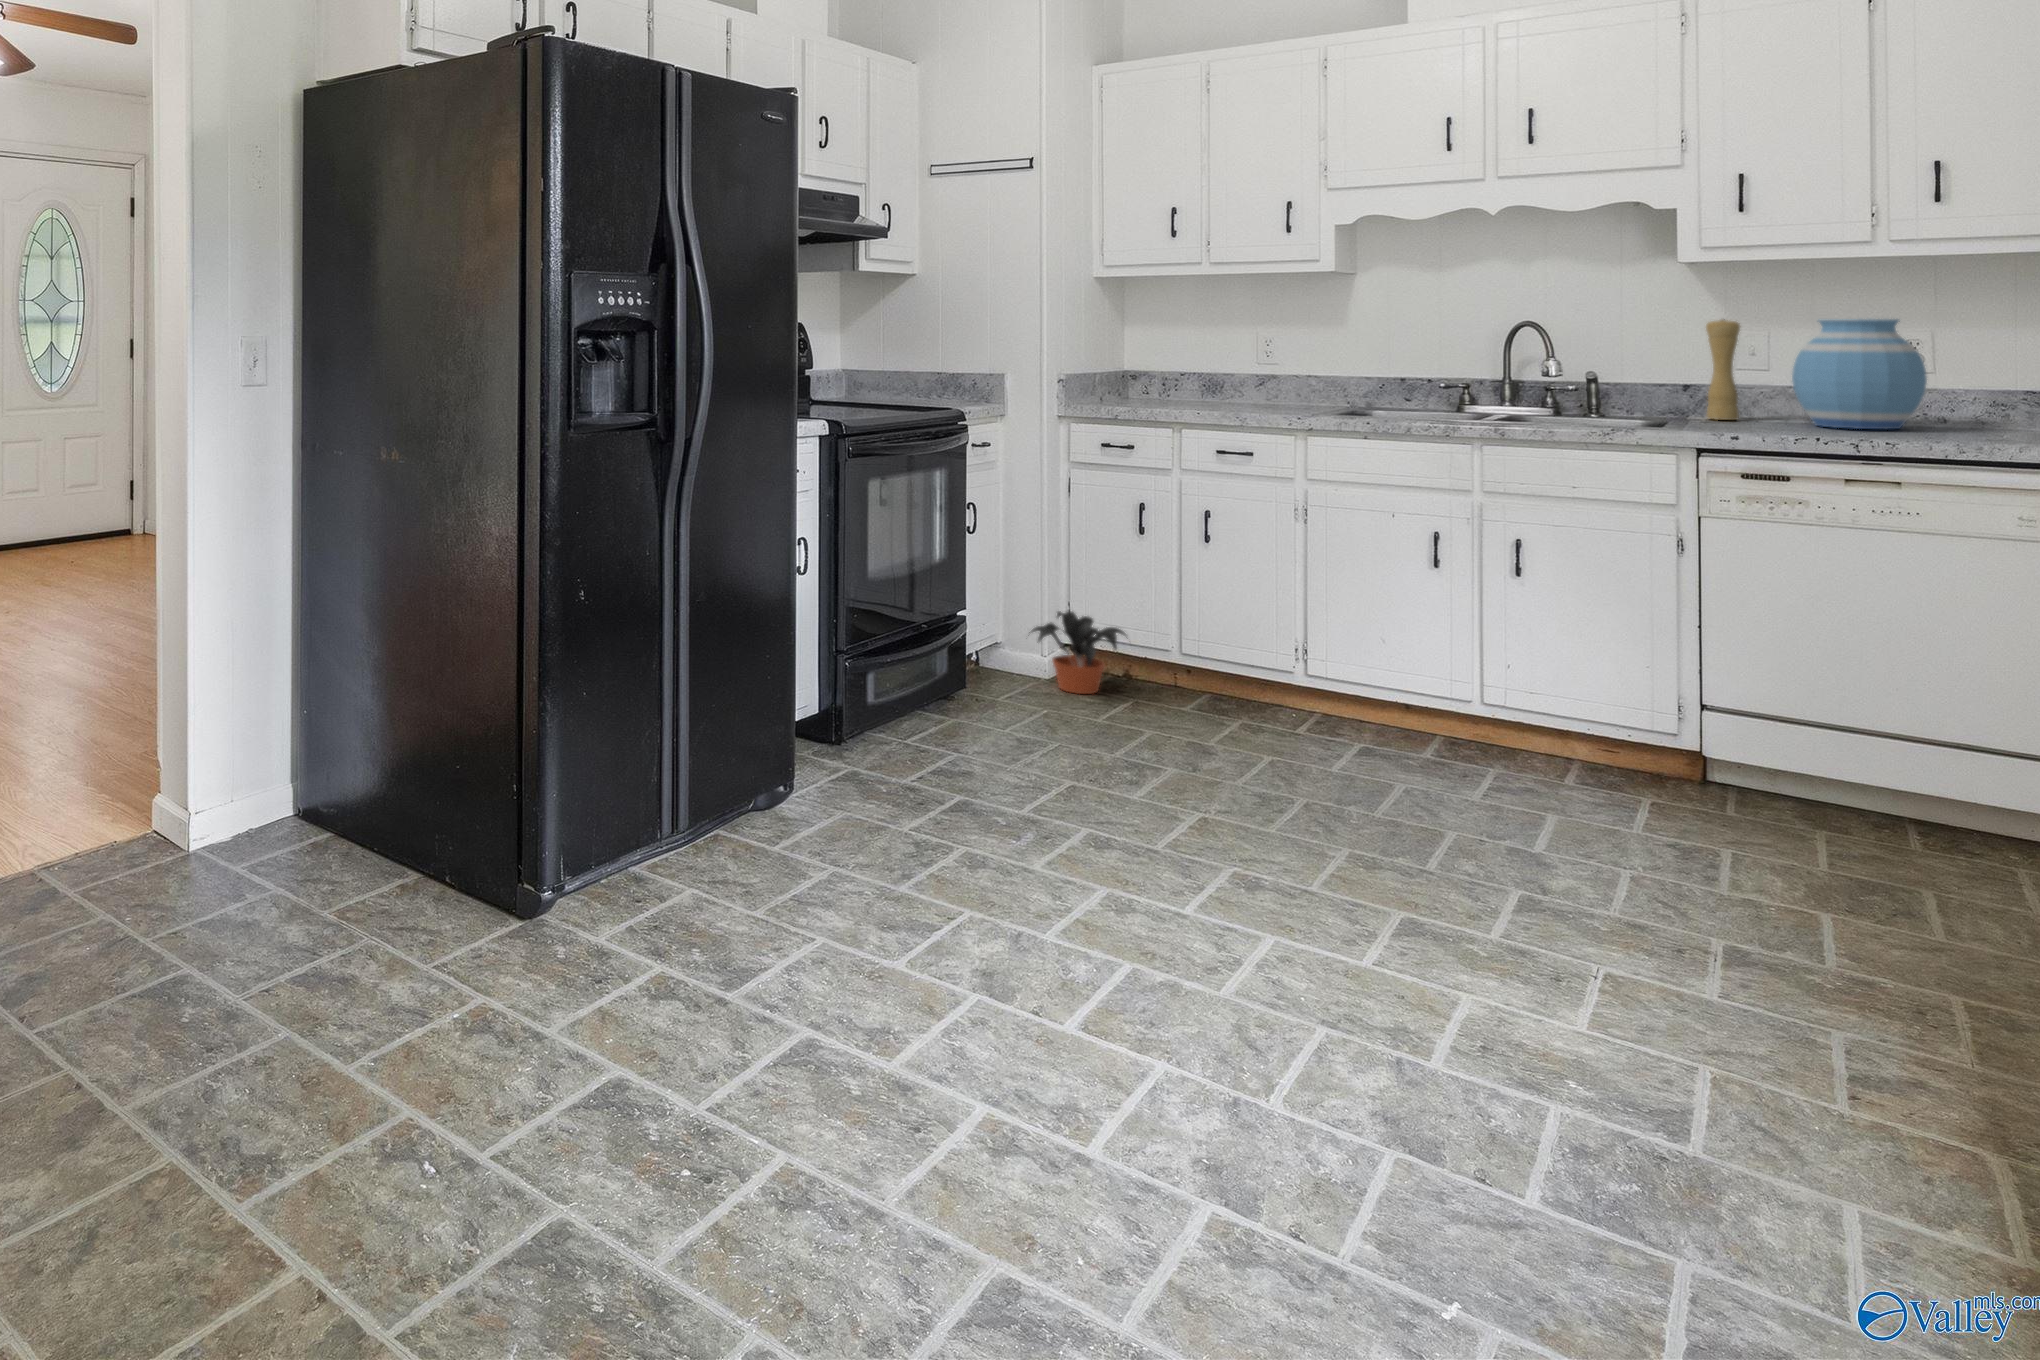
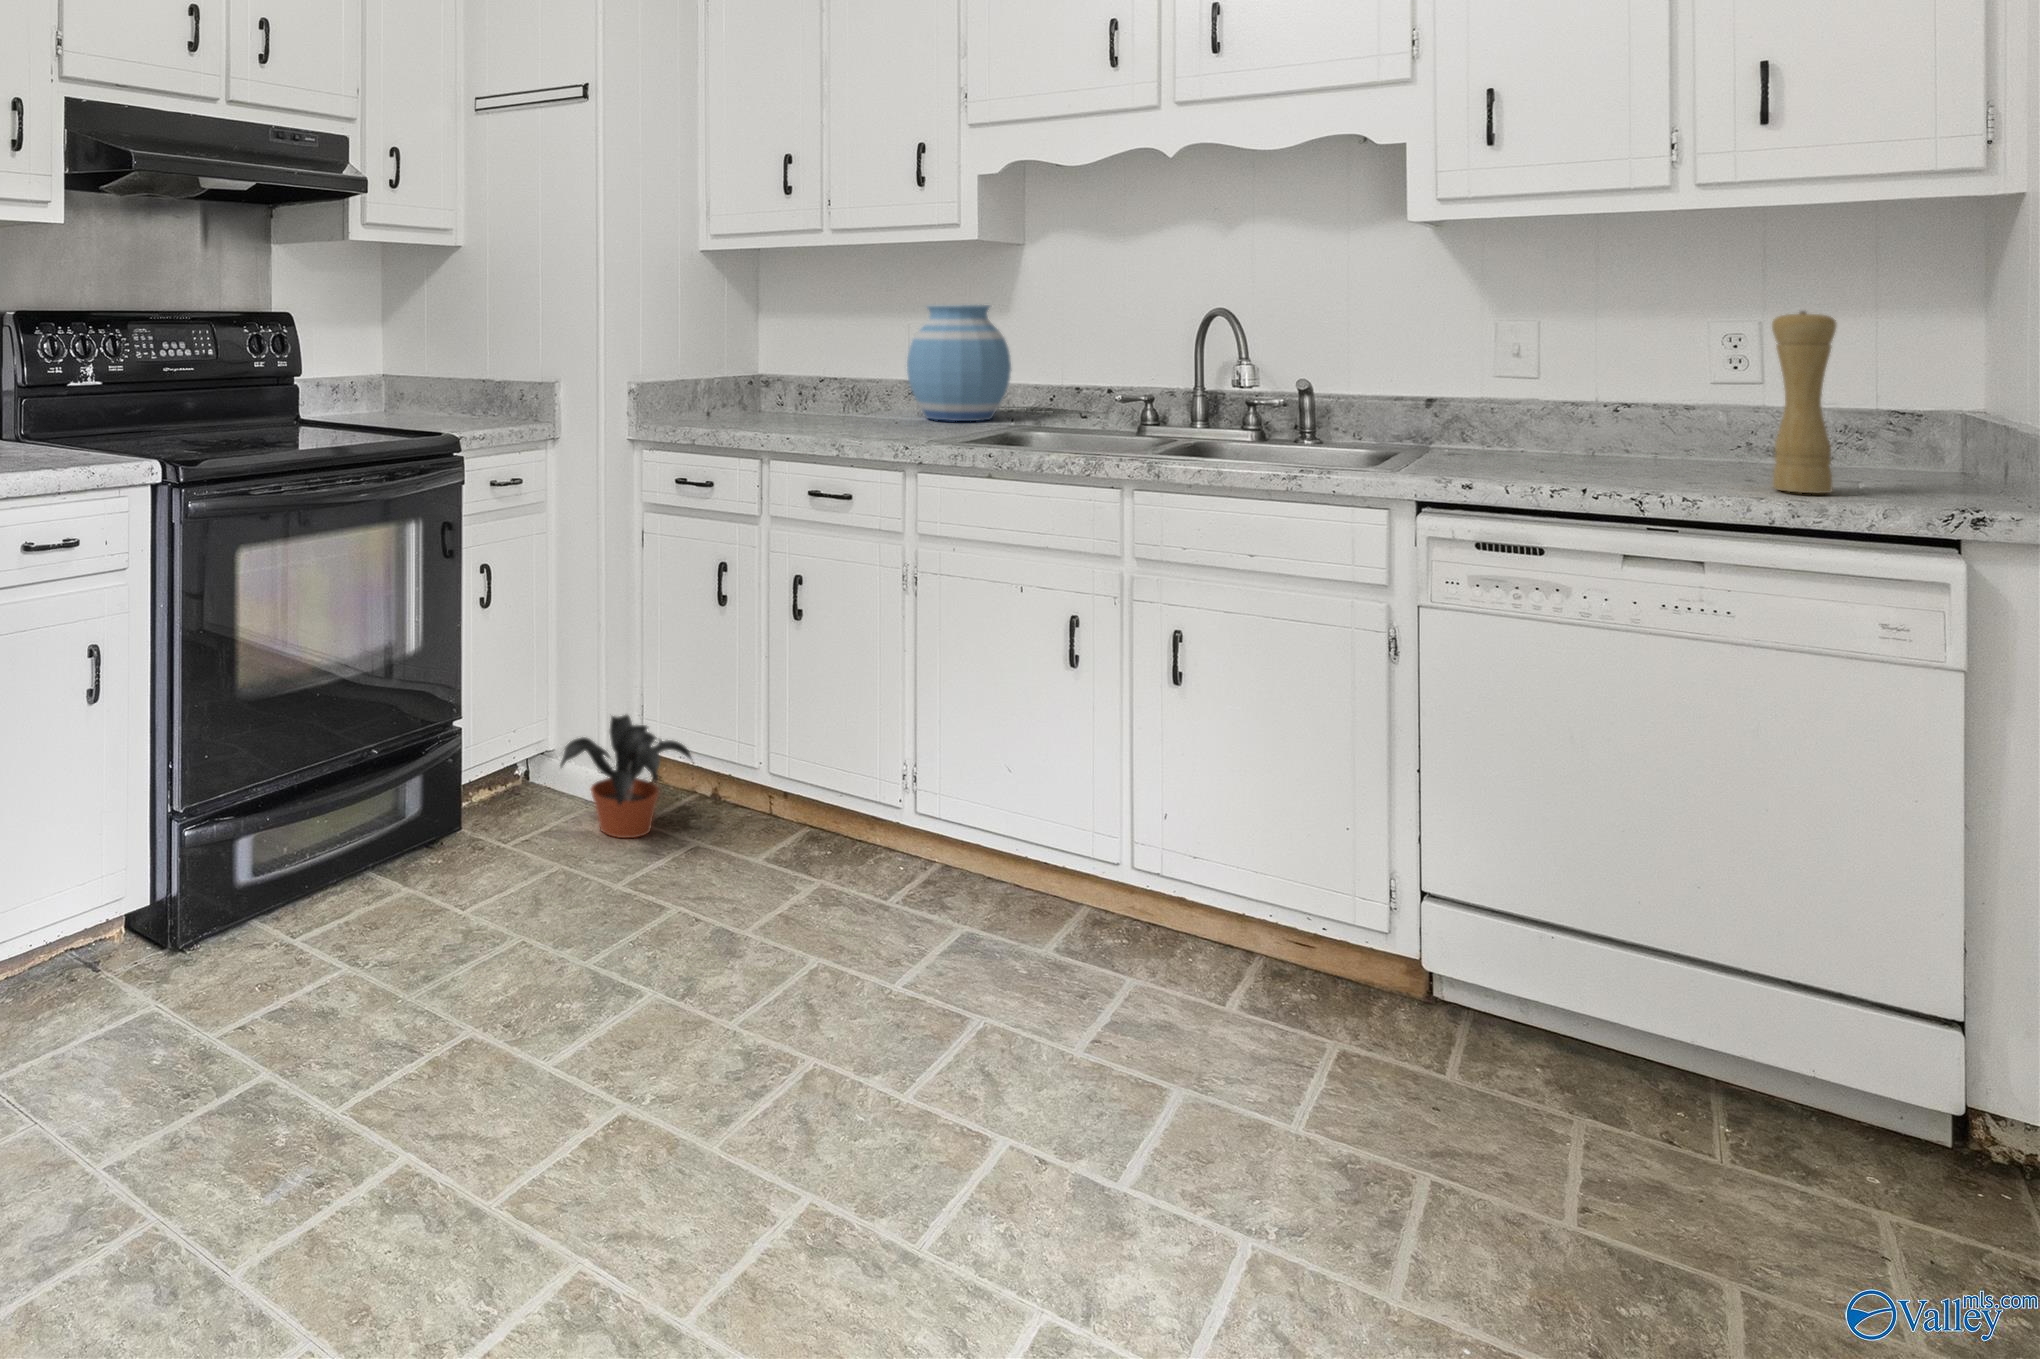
pepper mill: present [1706,319,1740,420] -> present [1772,311,1836,493]
vase: present [1792,319,1927,429] -> present [907,305,1011,421]

